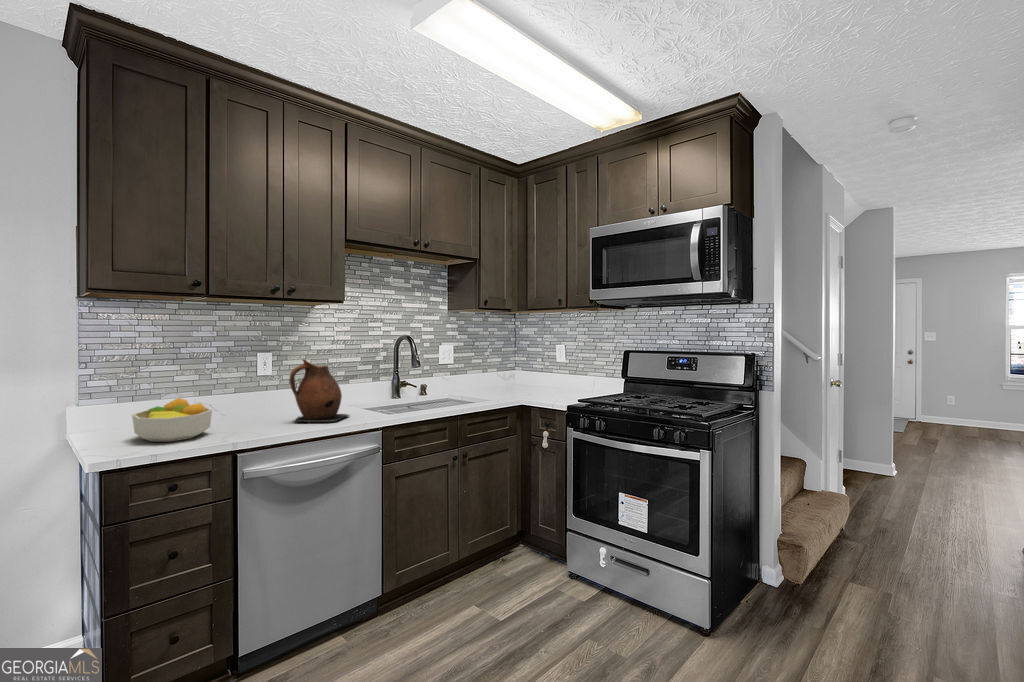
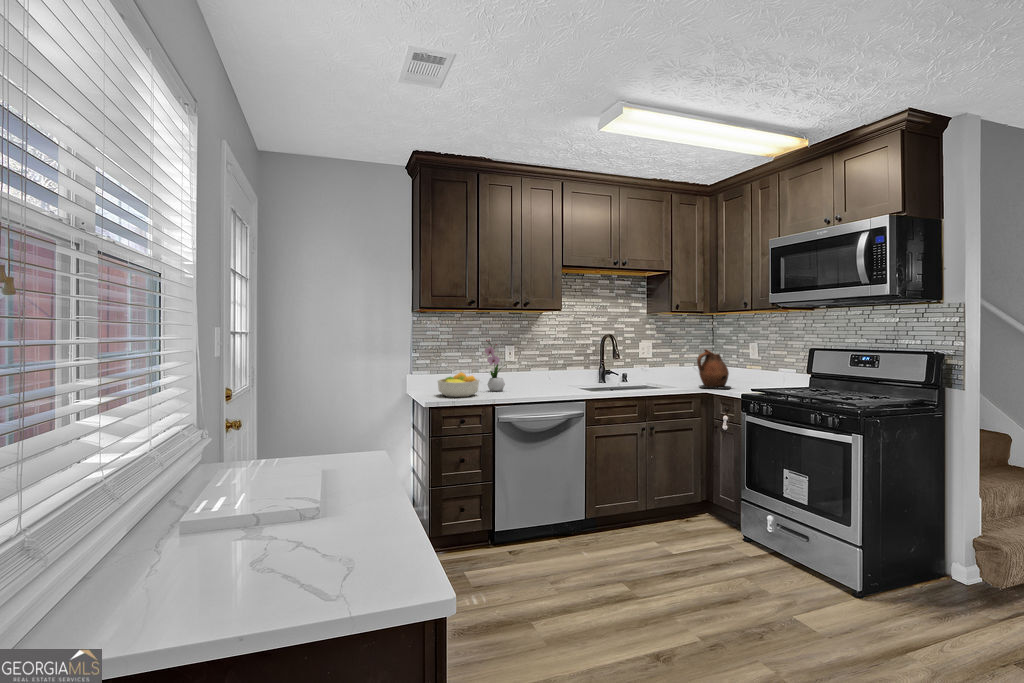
flower arrangement: none [222,344,260,423] -> present [485,339,505,391]
ceramic pitcher: present [290,359,350,423] -> present [697,349,730,389]

